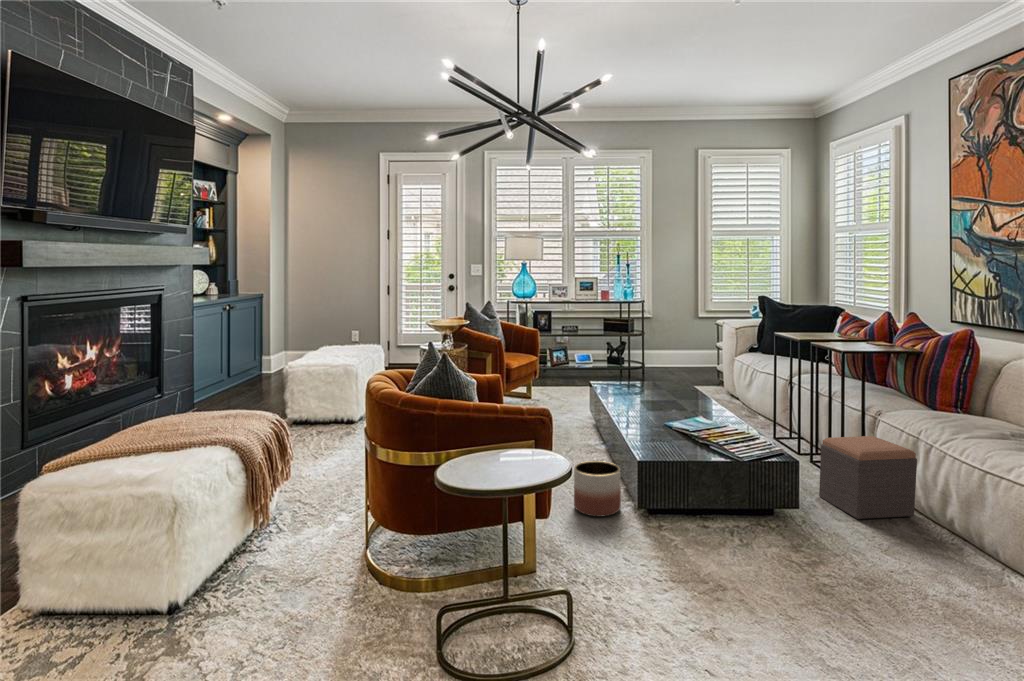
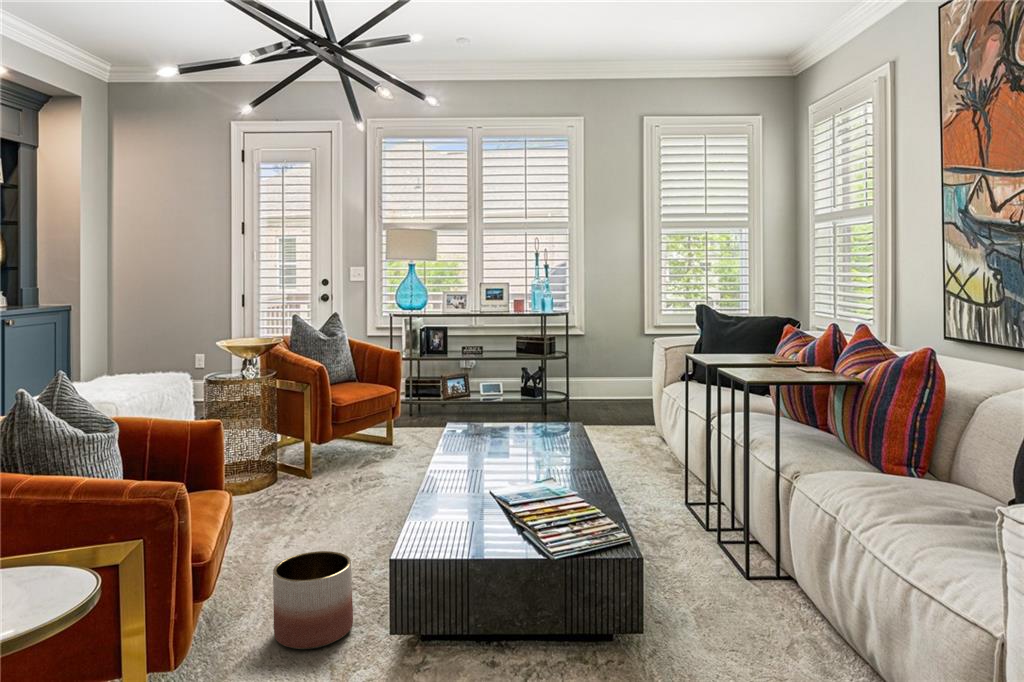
footstool: present [819,436,917,519] -> none [687,515,823,661]

